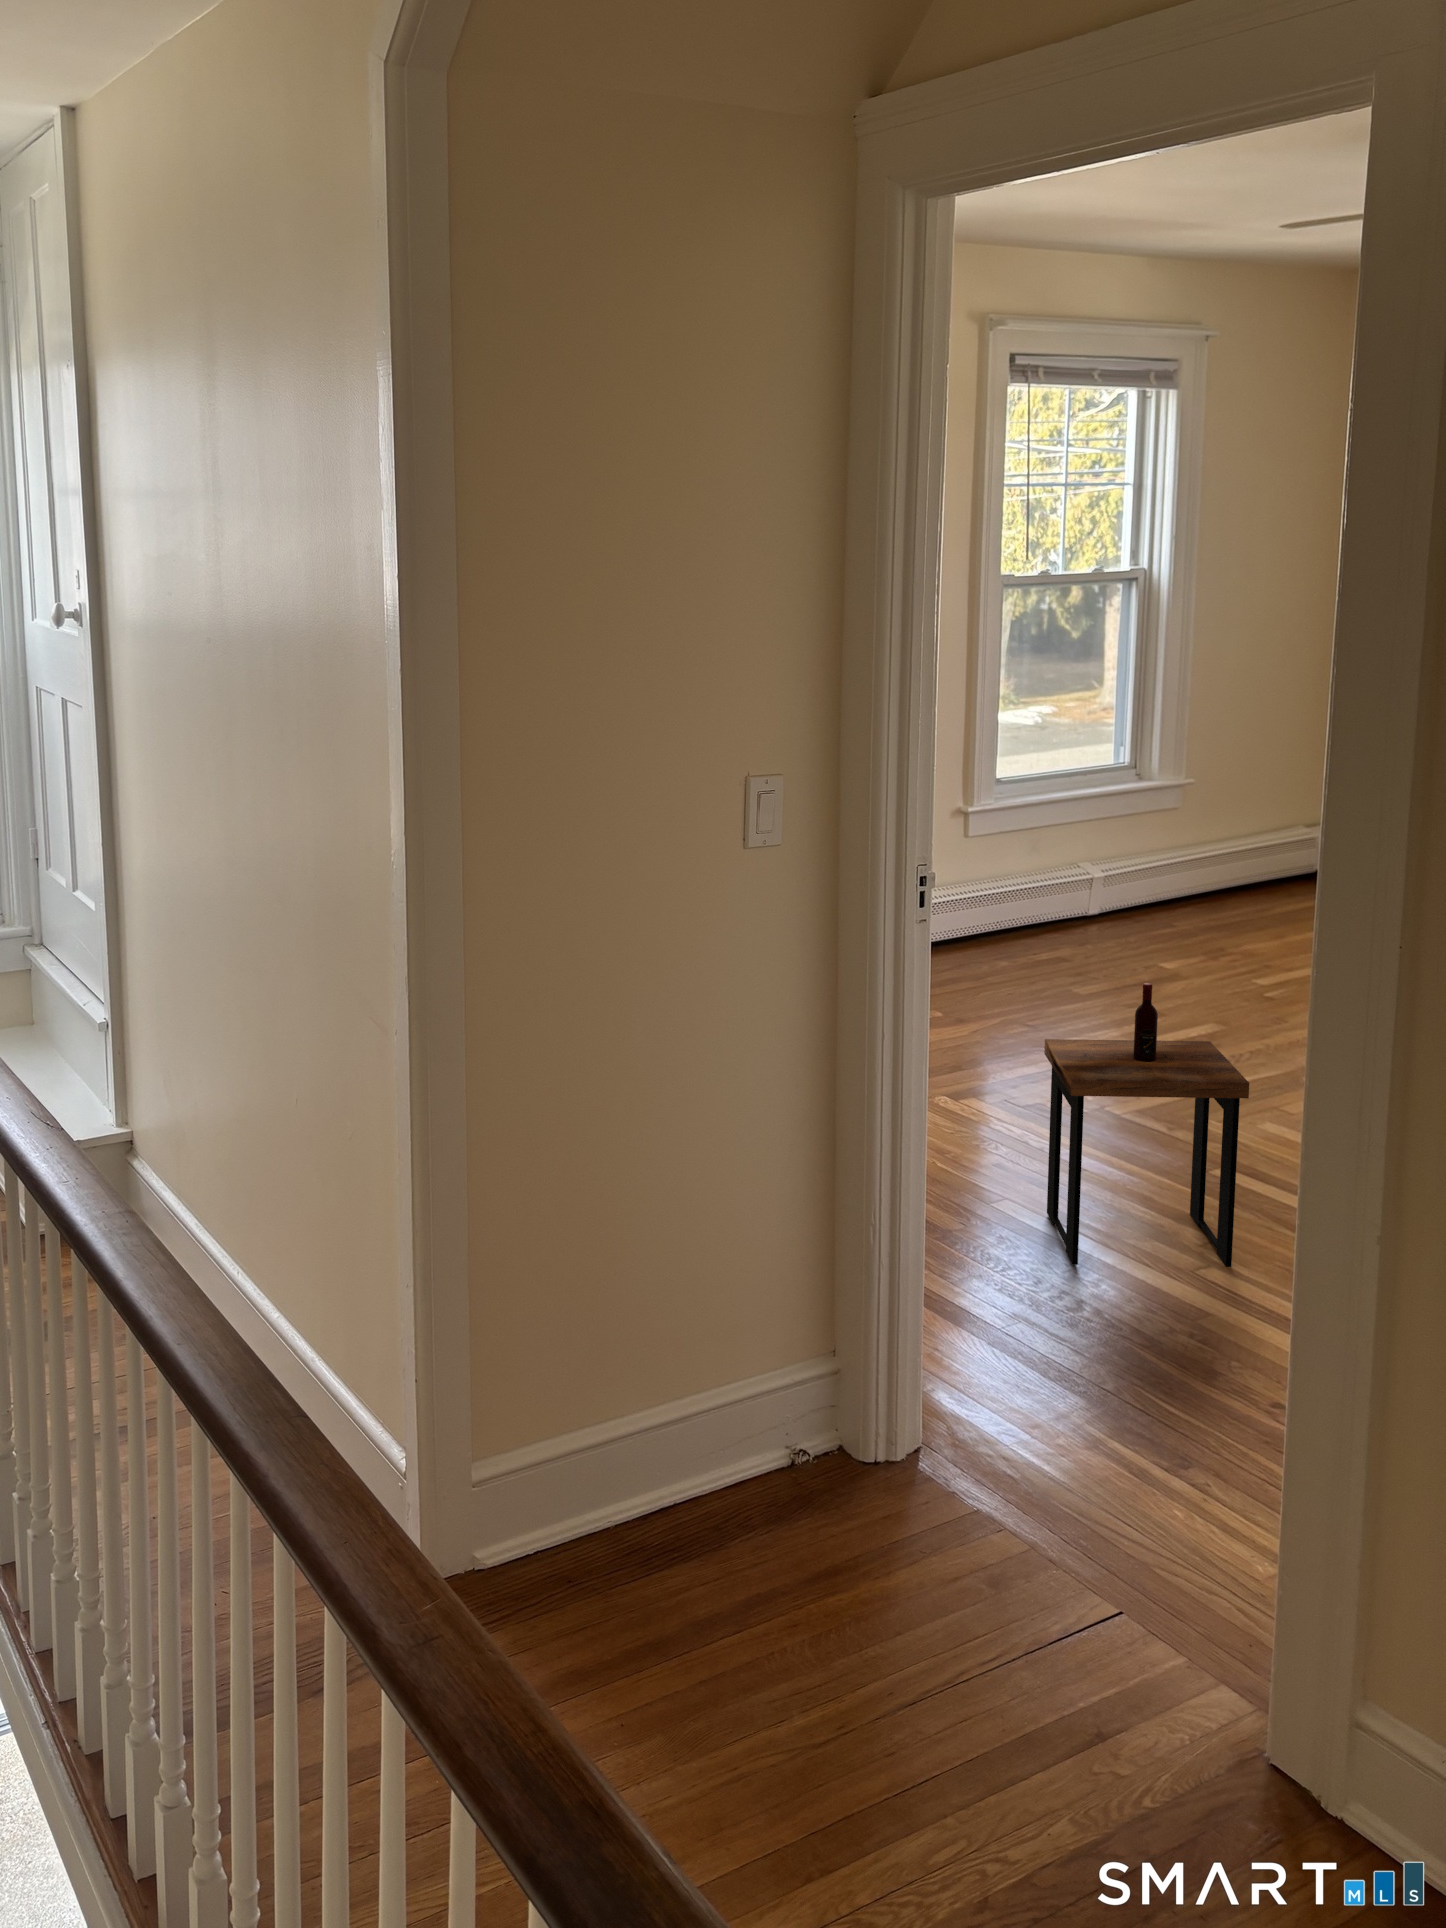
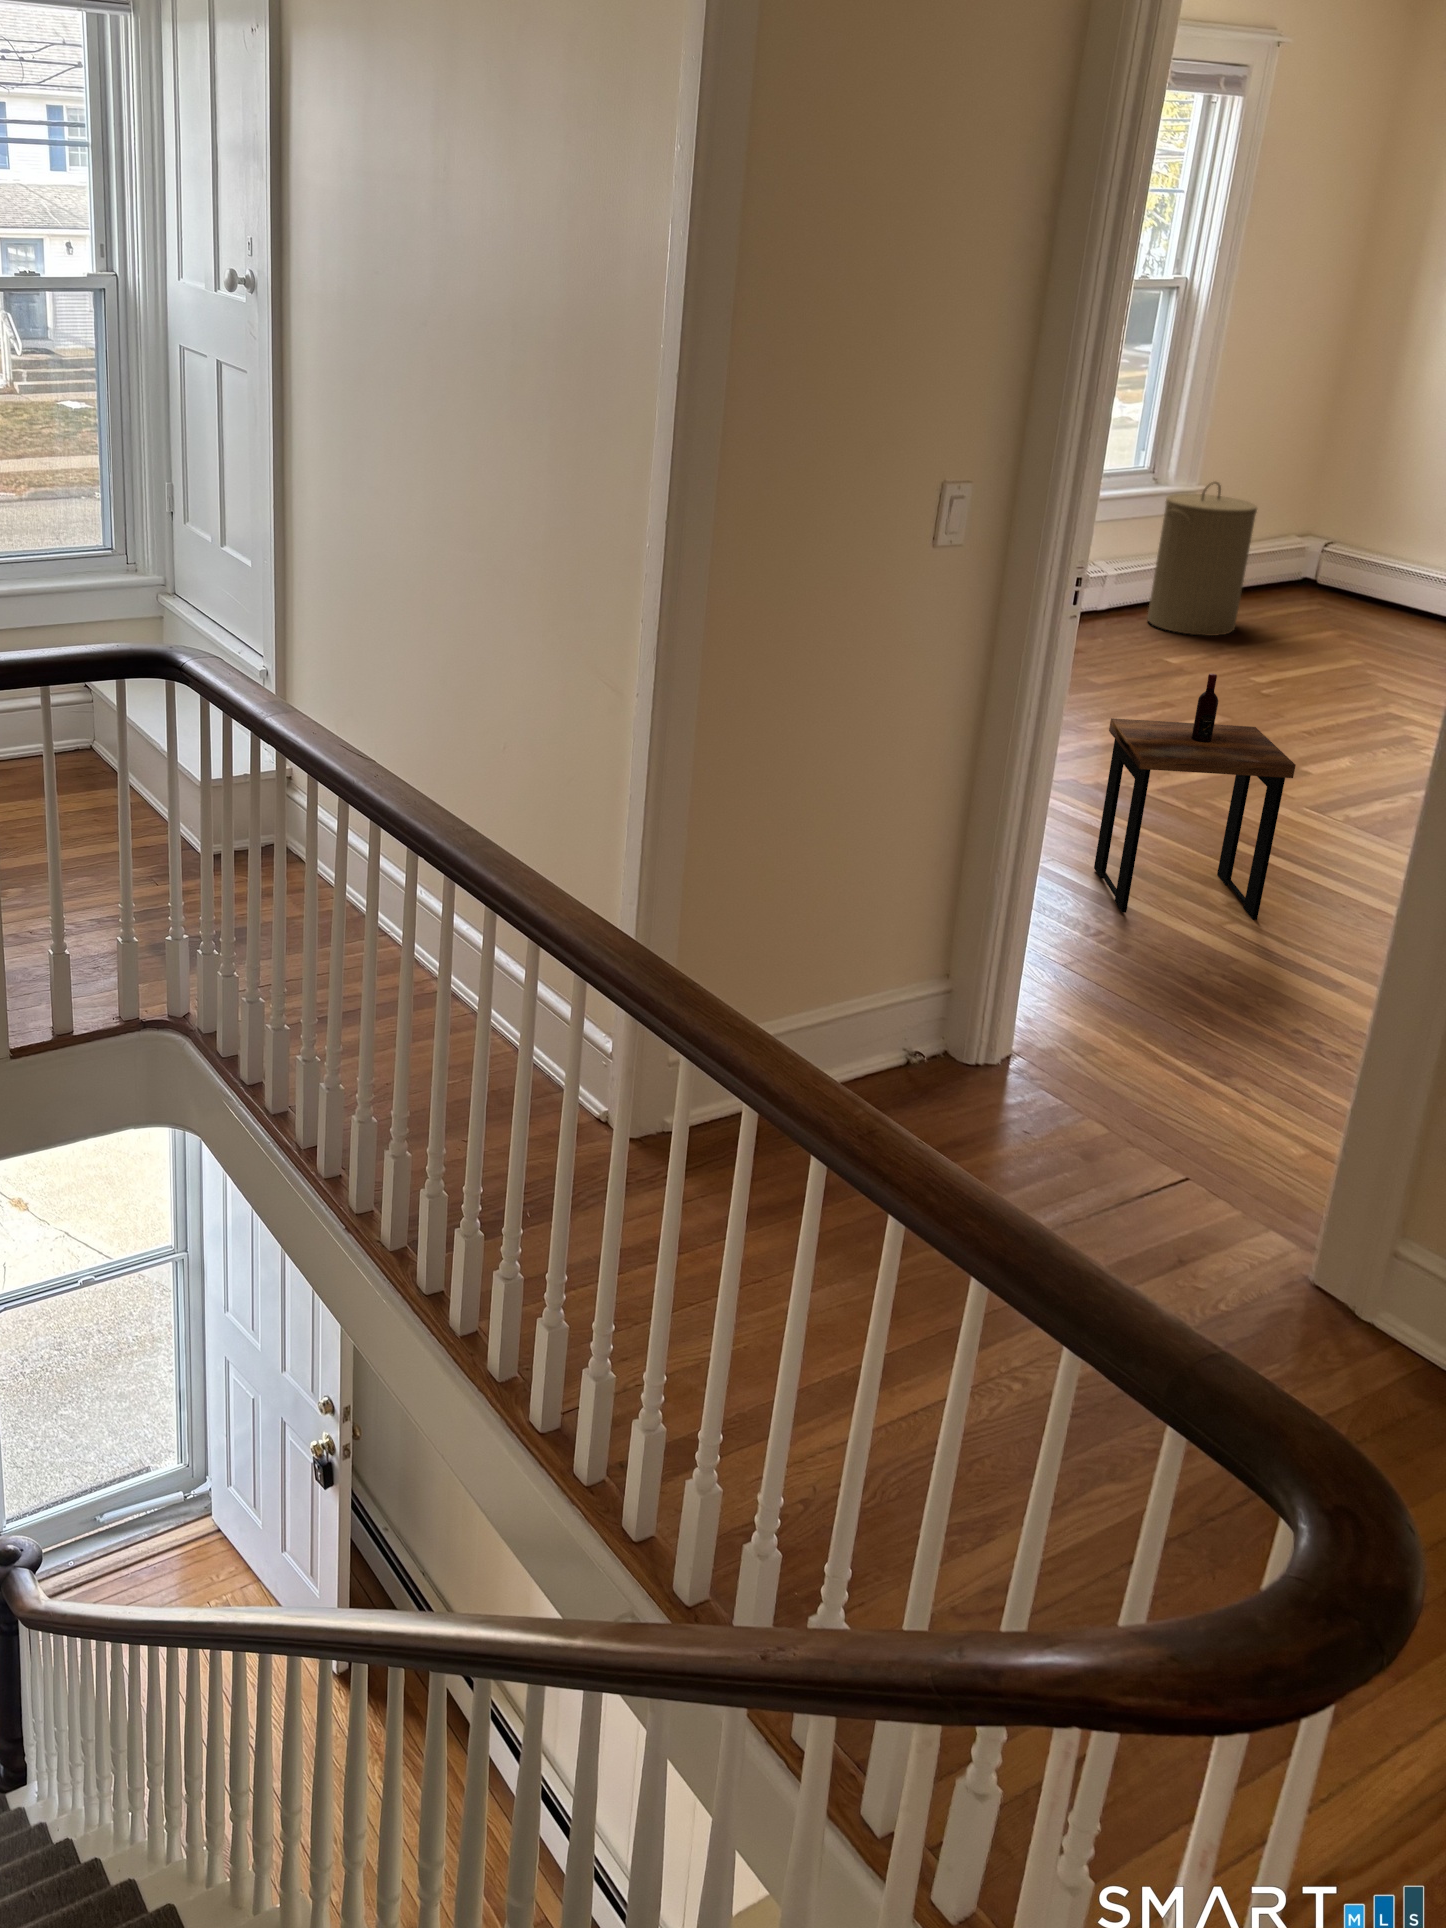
laundry hamper: none [1141,777,1245,943] -> present [1147,482,1257,636]

